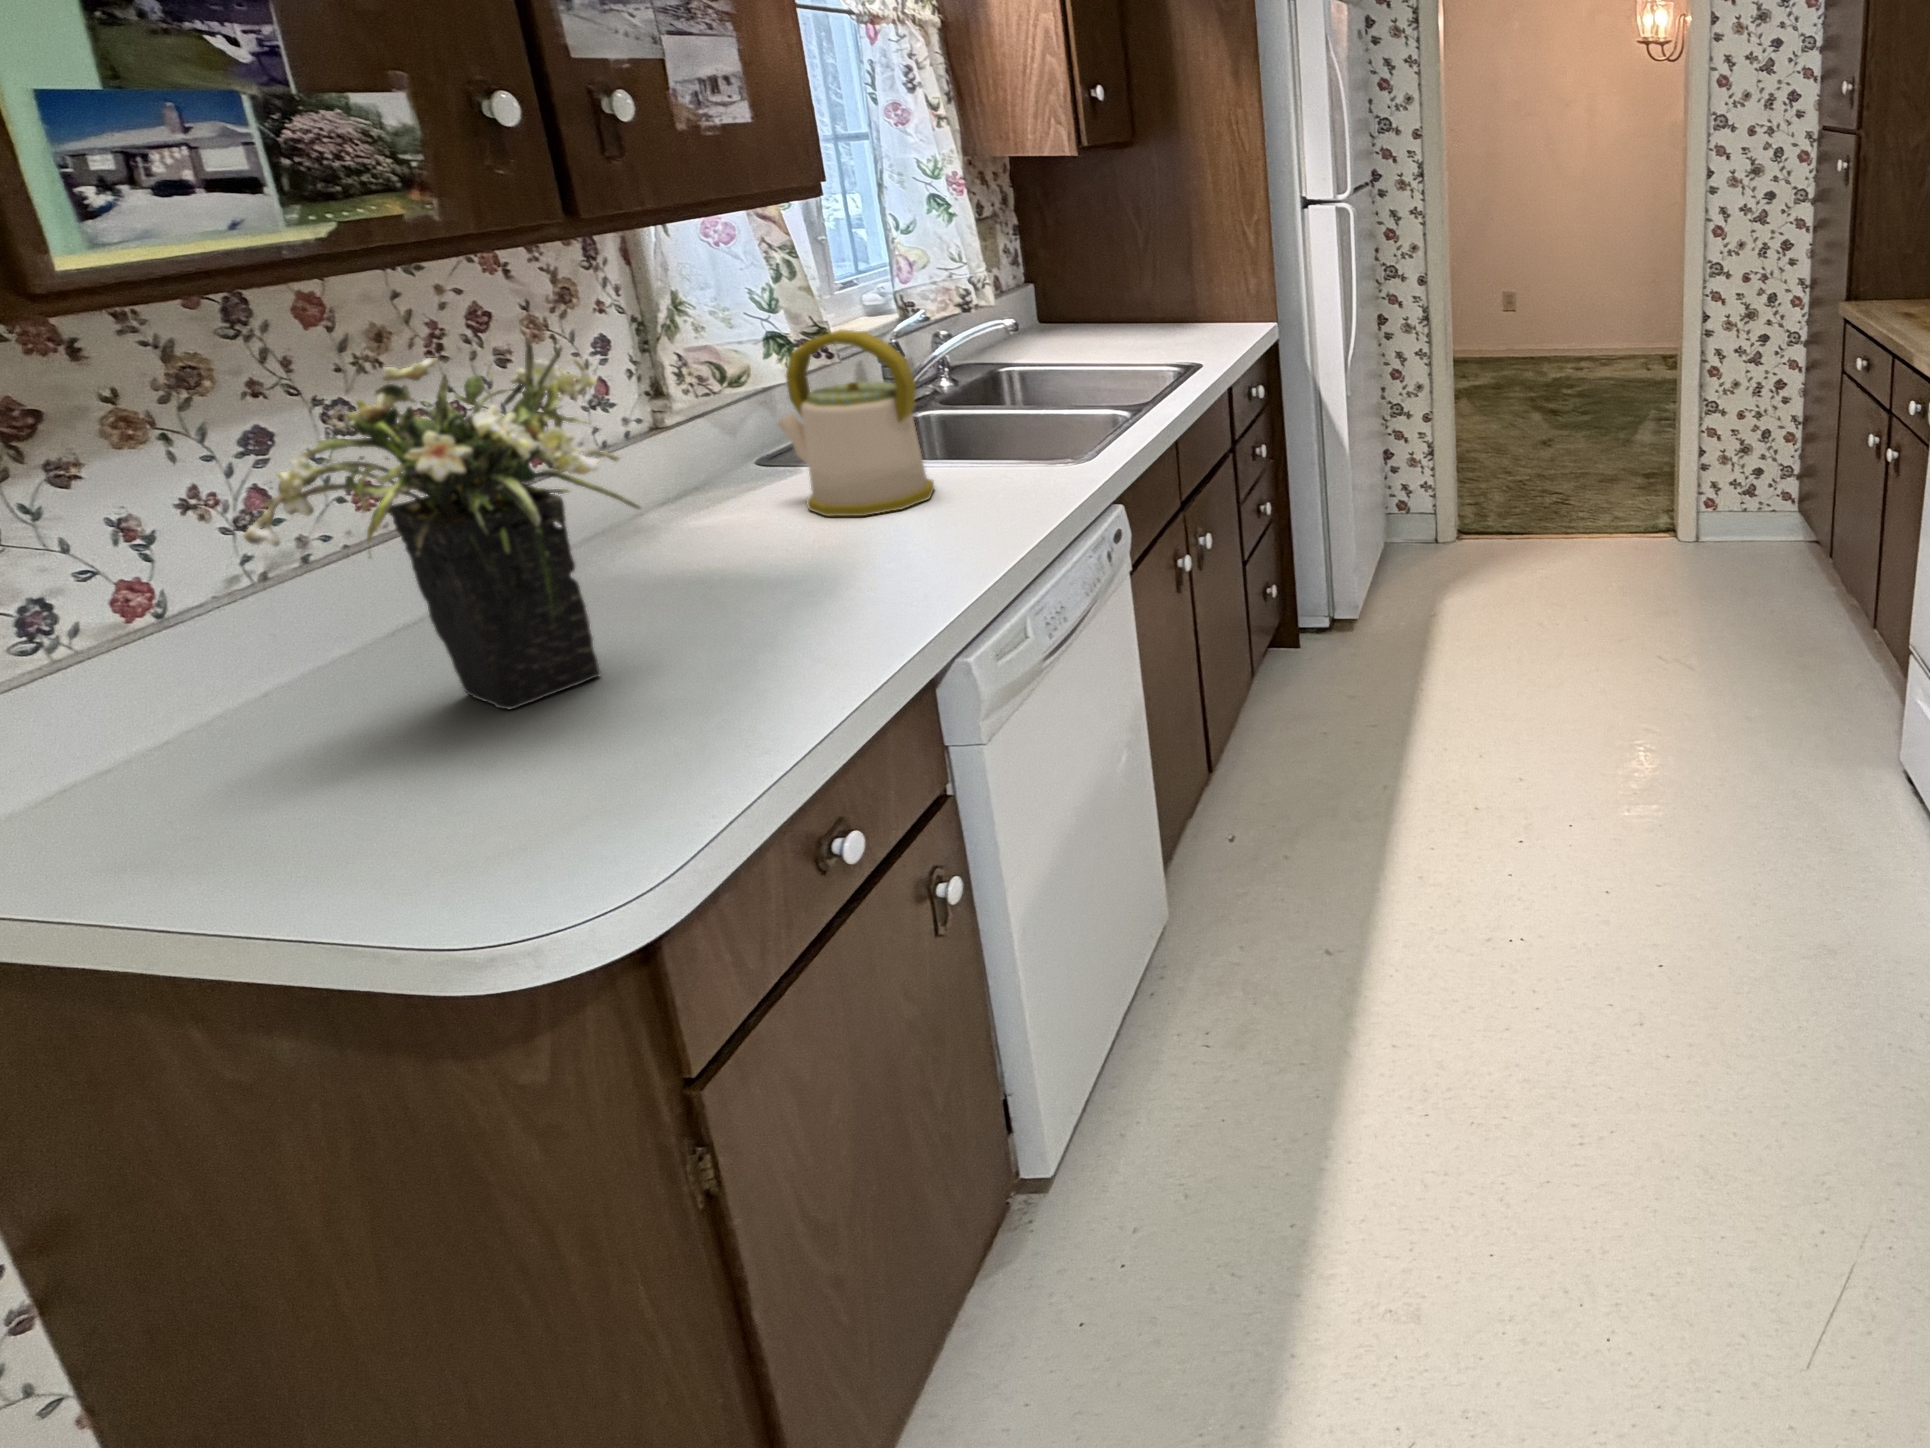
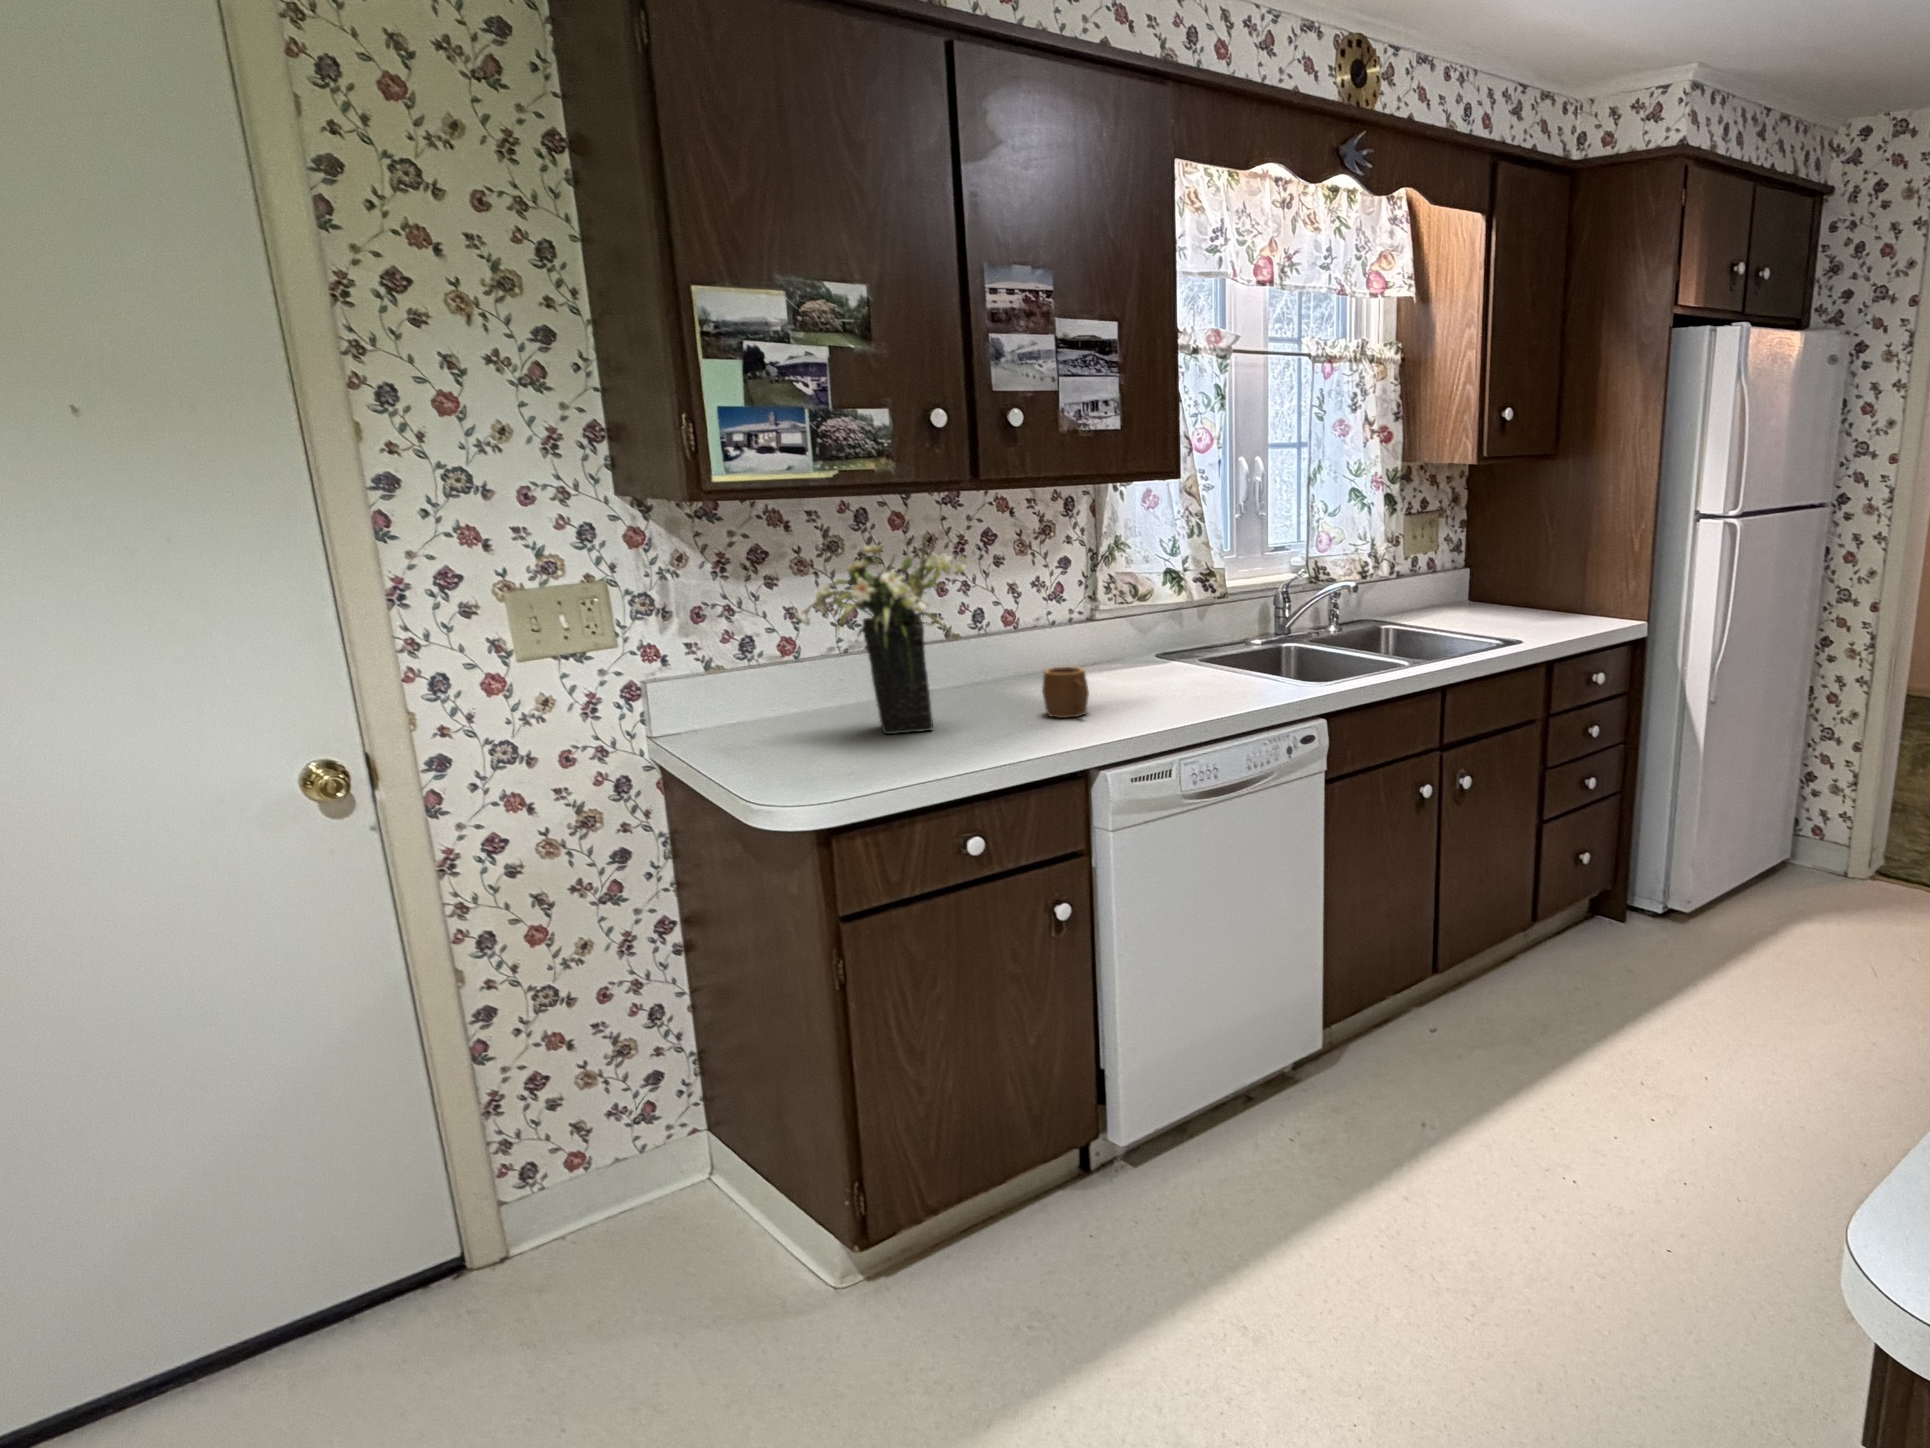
kettle: present [778,330,934,516] -> none [1131,567,1209,691]
mug: none [749,507,852,596] -> present [1042,667,1089,718]

